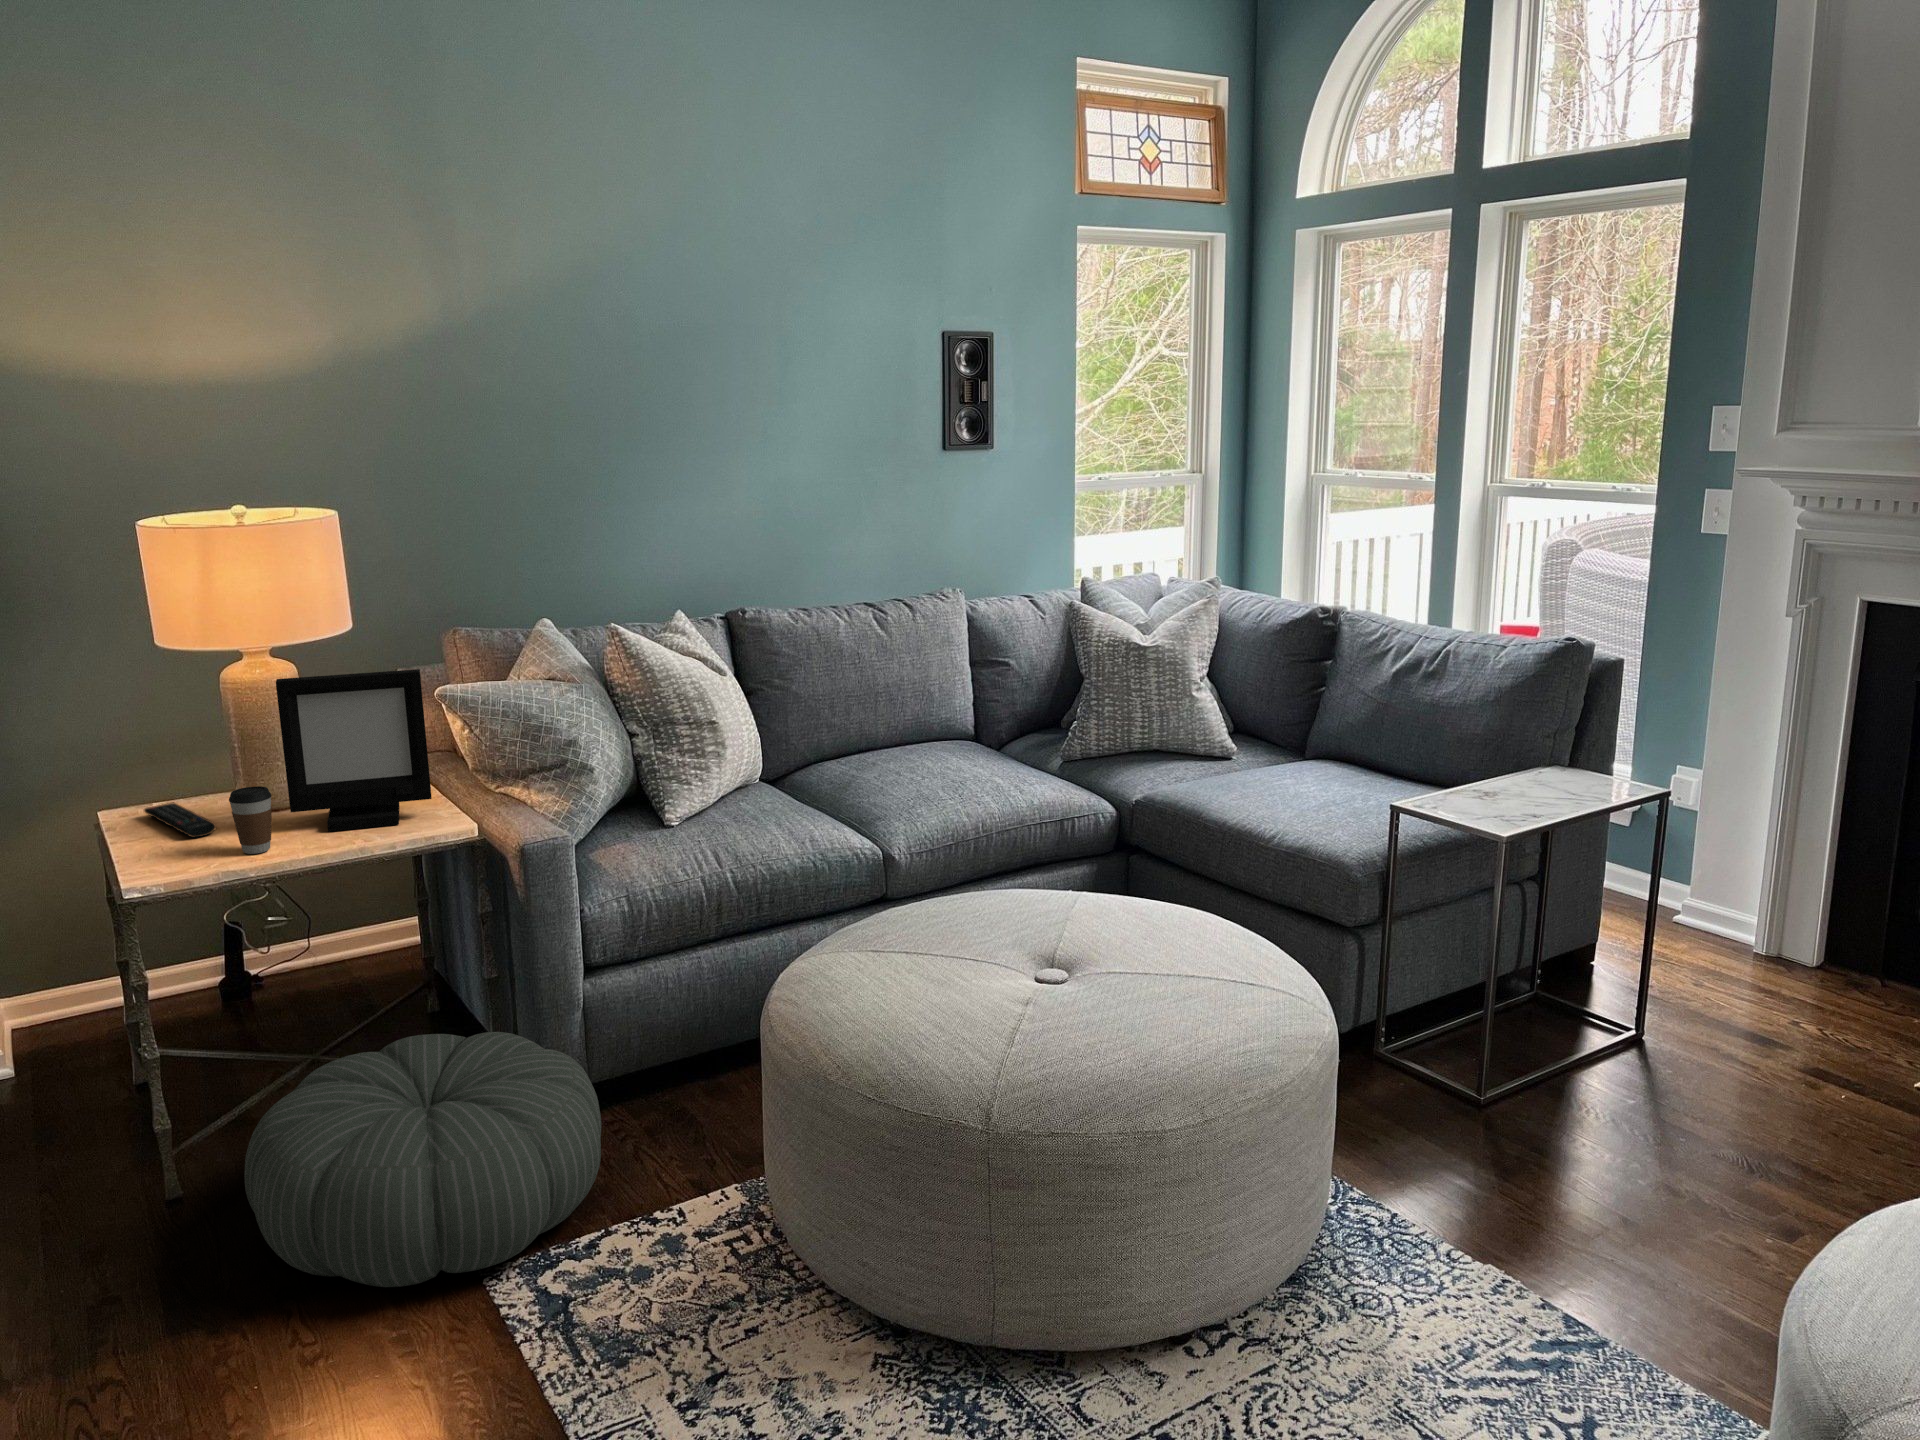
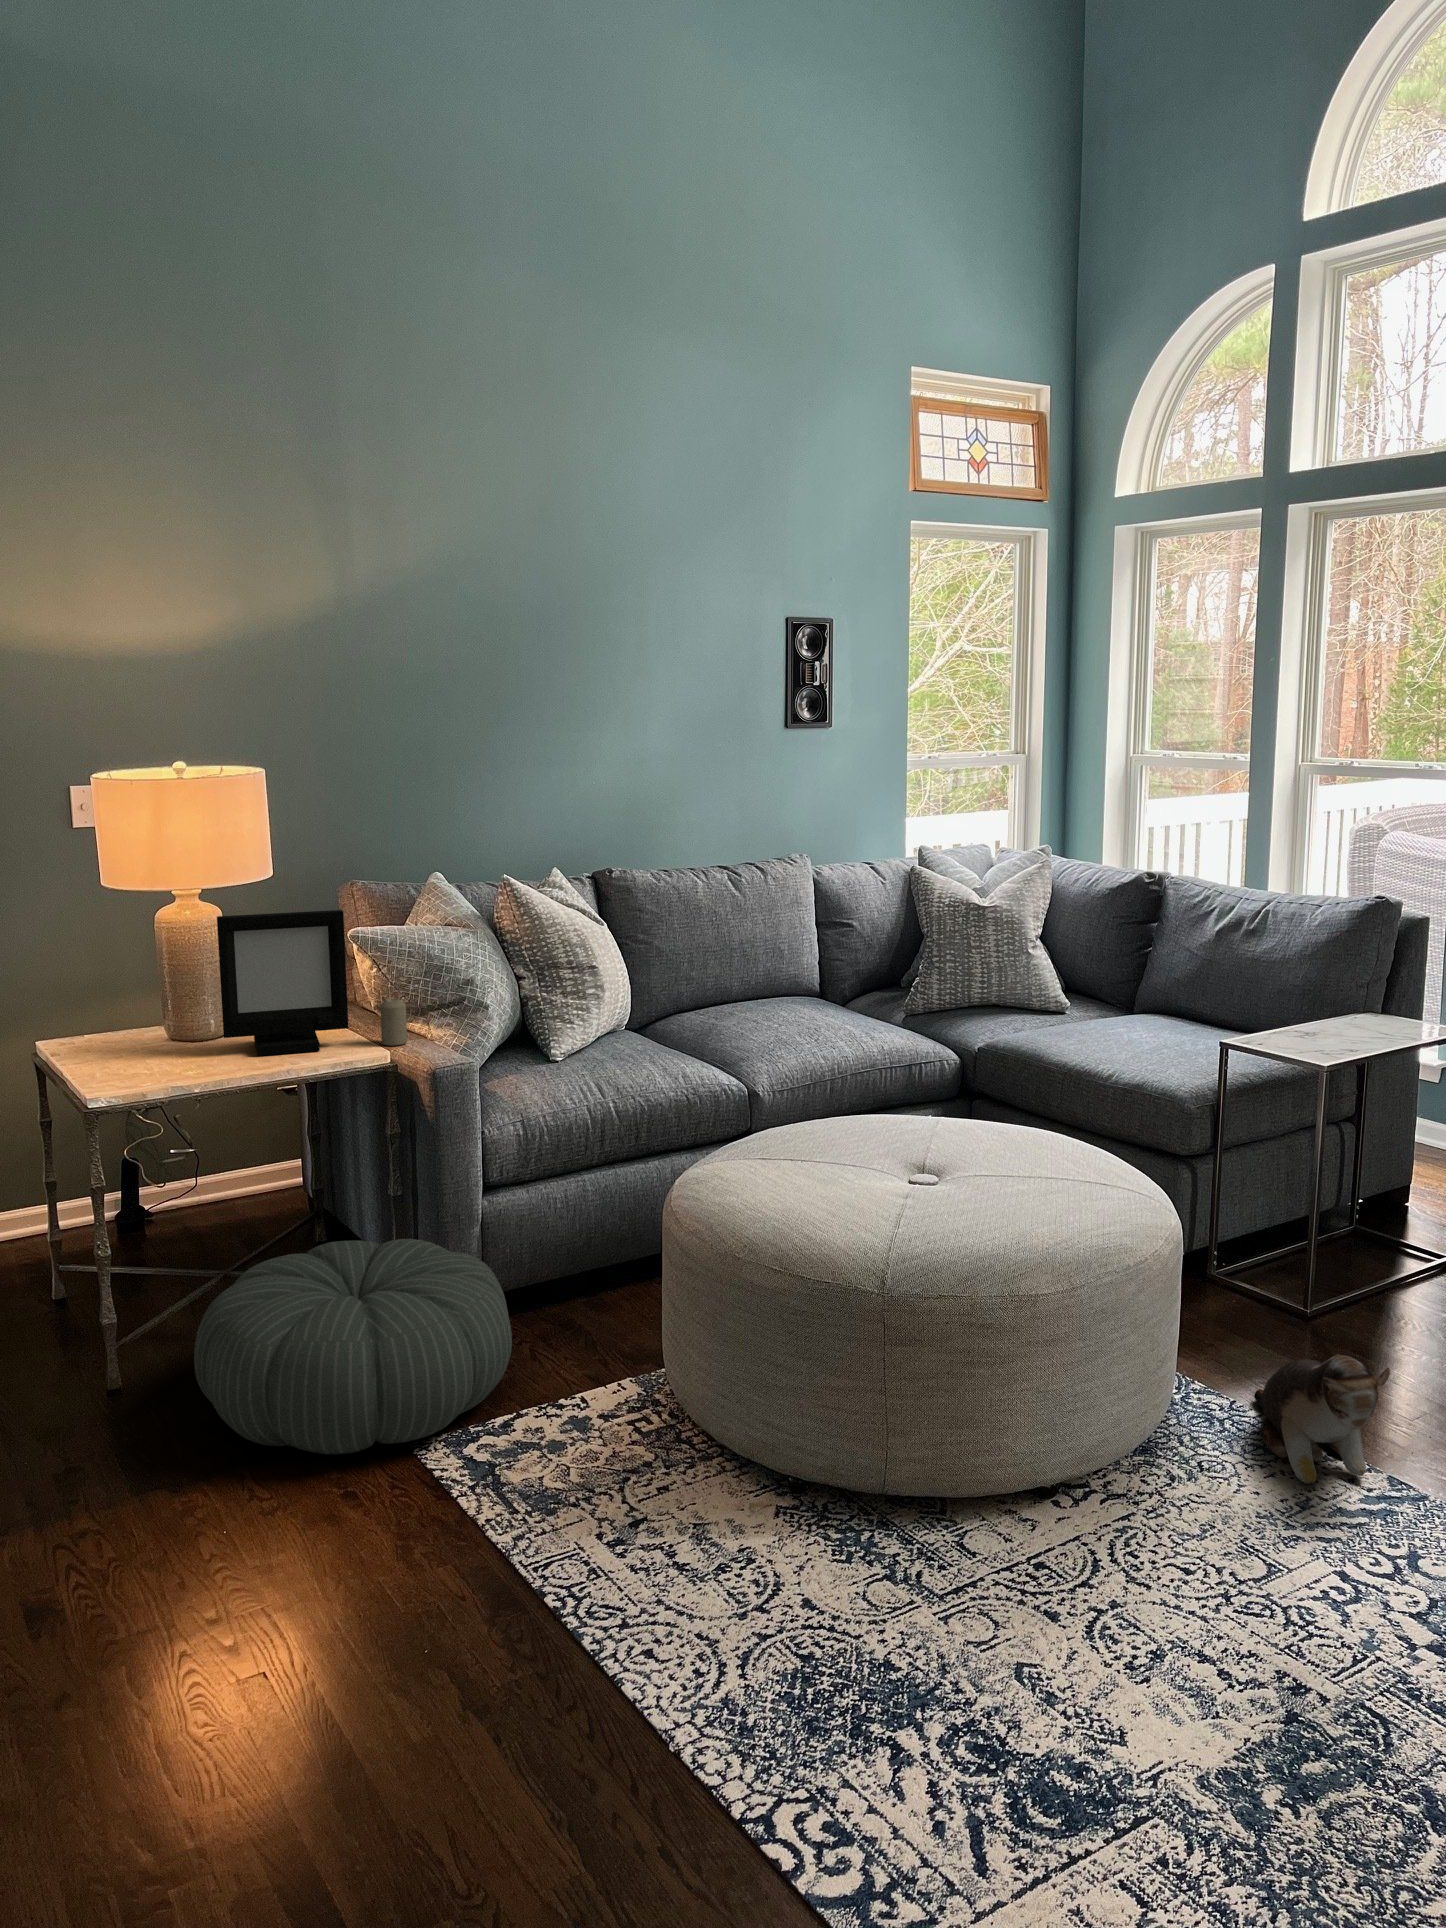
candle: none [466,764,498,817] -> present [380,998,407,1046]
coffee cup: present [229,786,272,854] -> none [176,1012,214,1072]
remote control: present [144,802,216,838] -> none [83,1032,155,1060]
plush toy: none [1418,1181,1568,1325] -> present [1254,1354,1390,1484]

